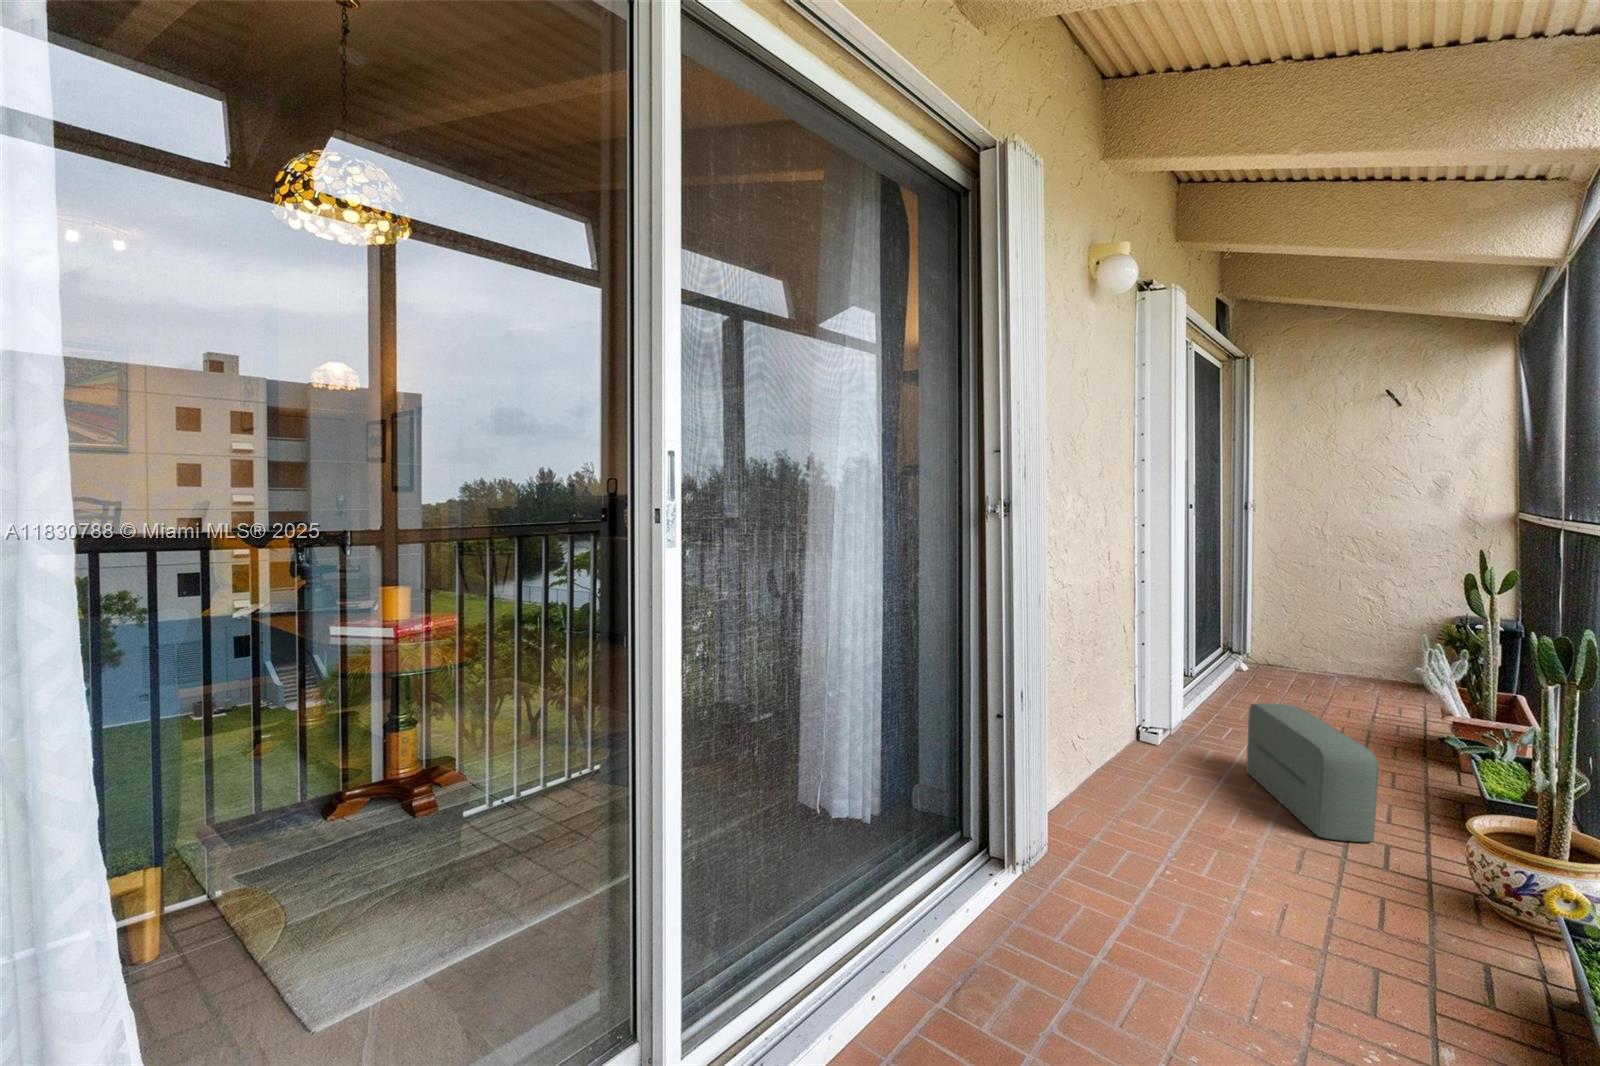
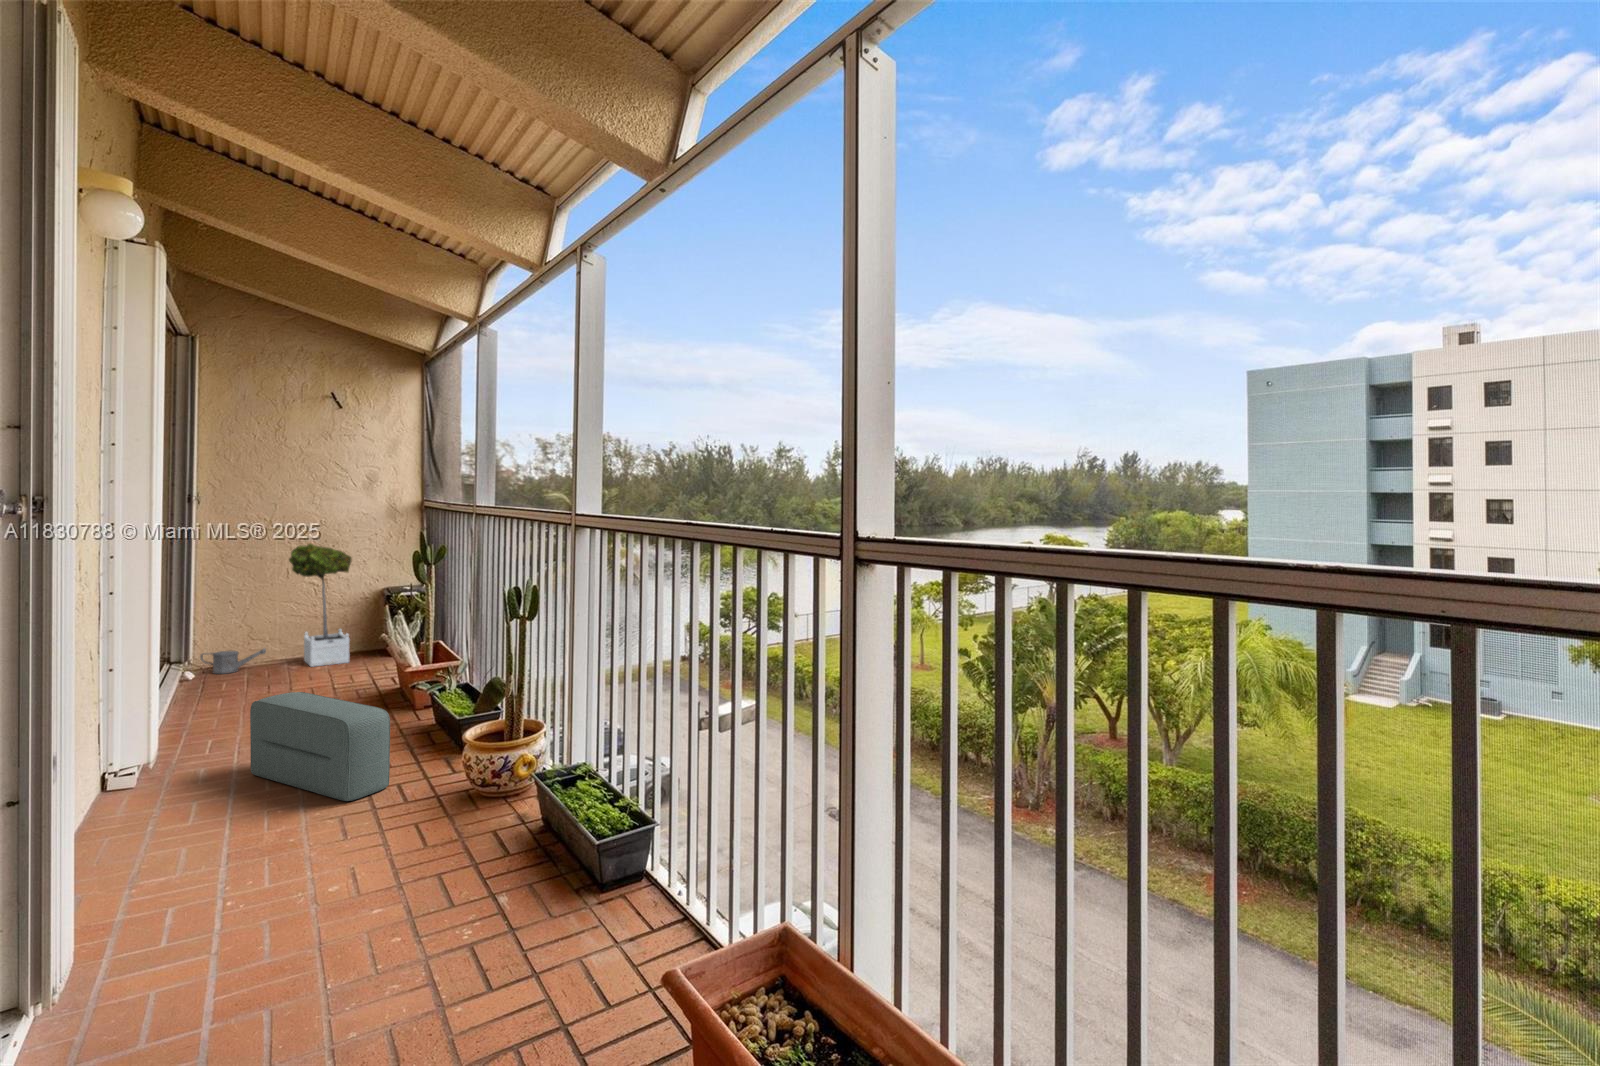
potted tree: none [1344,555,1417,693] -> present [289,543,351,667]
watering can: none [1256,650,1314,674] -> present [200,648,266,674]

